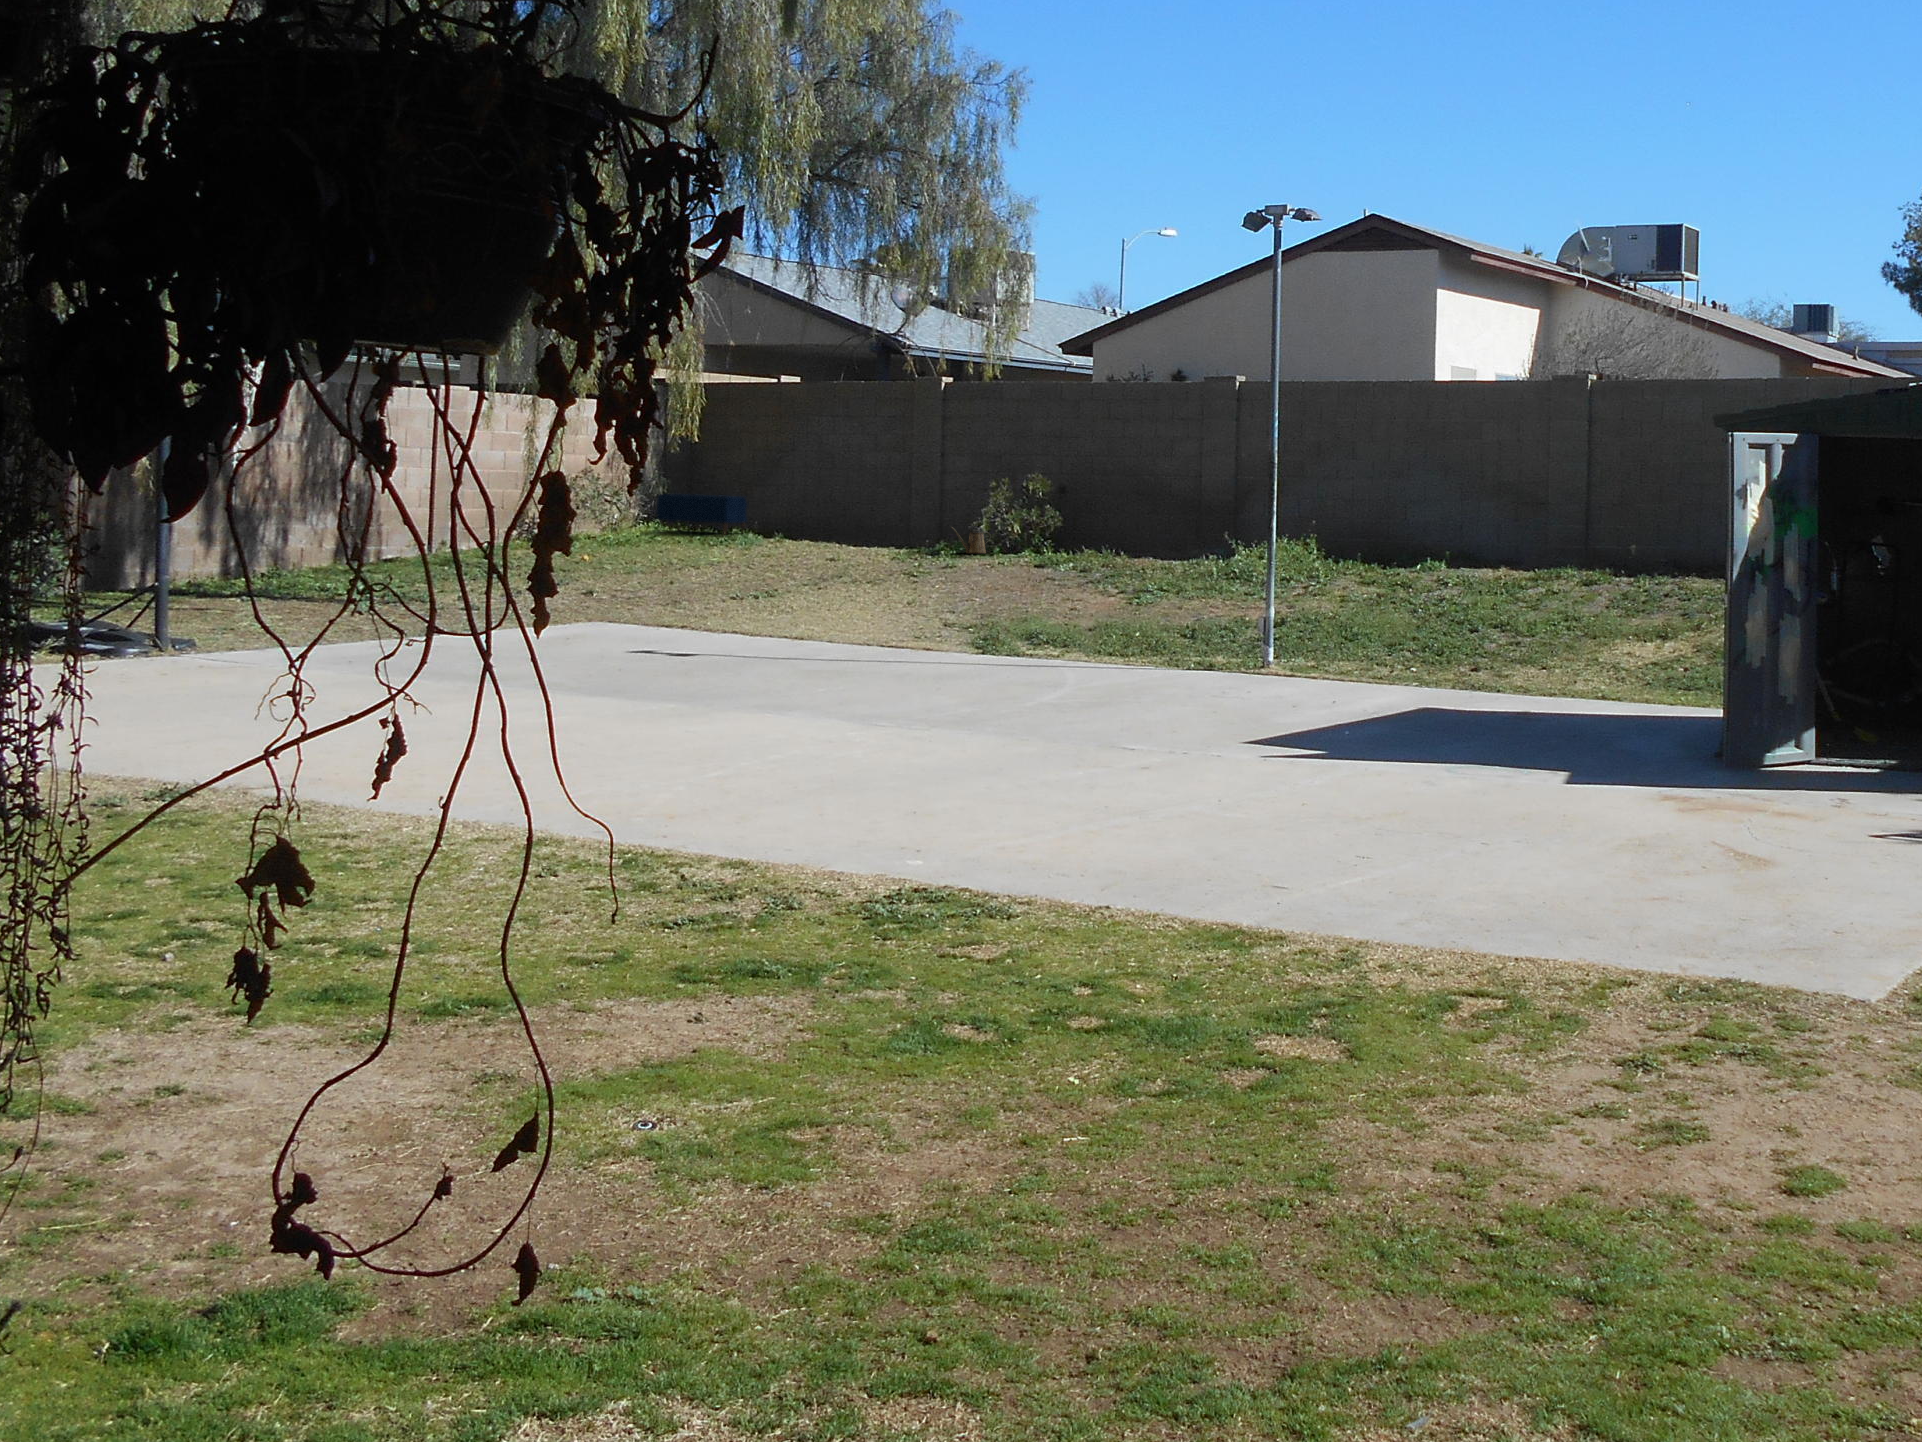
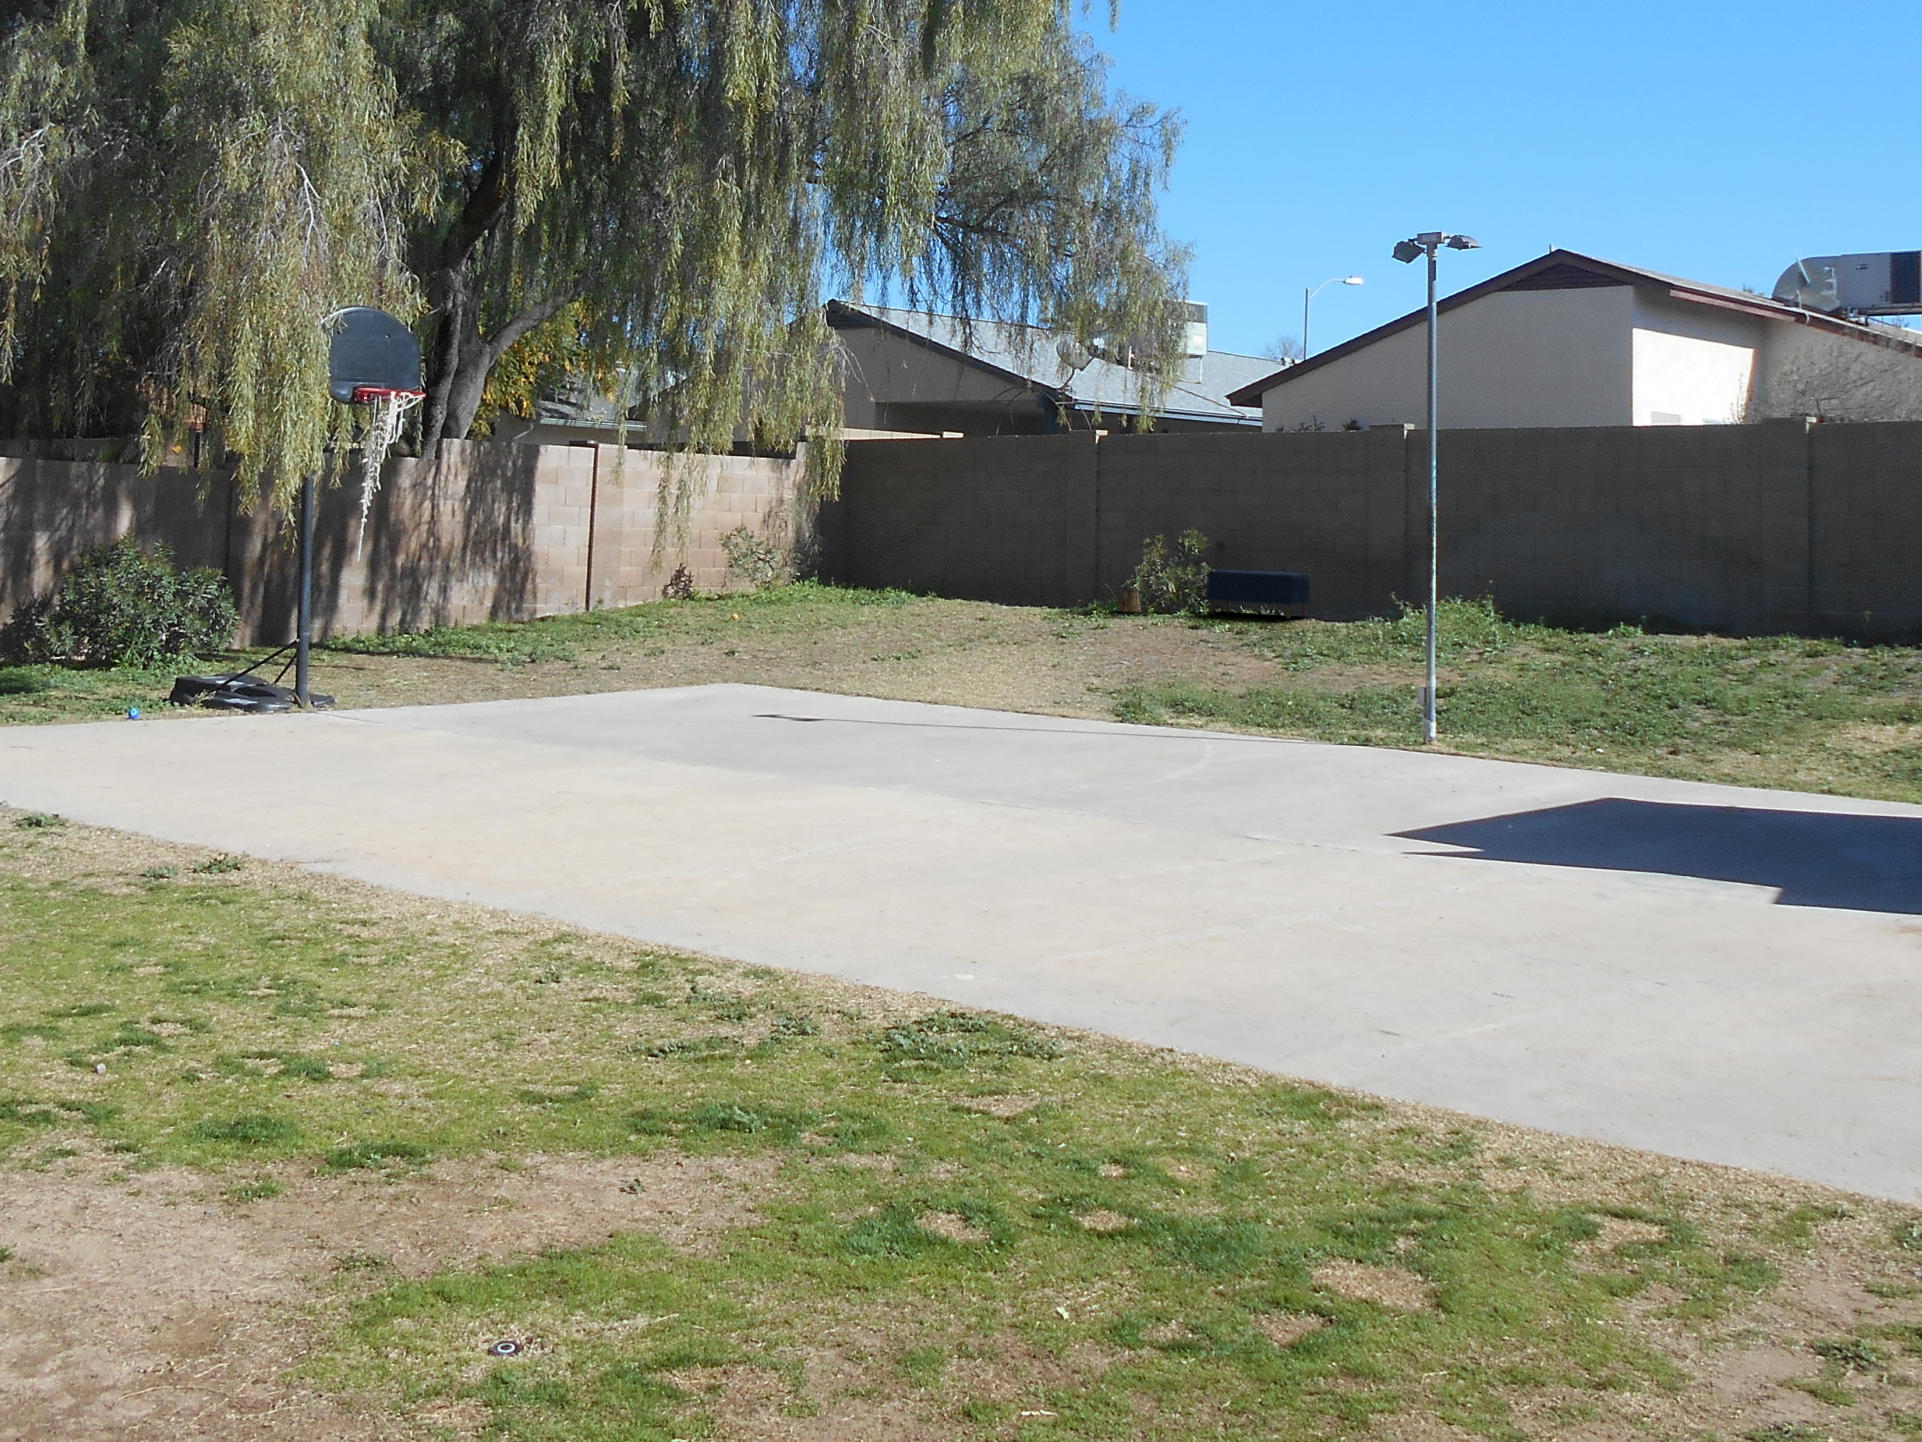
bench: present [656,494,747,535] -> present [1206,570,1310,618]

